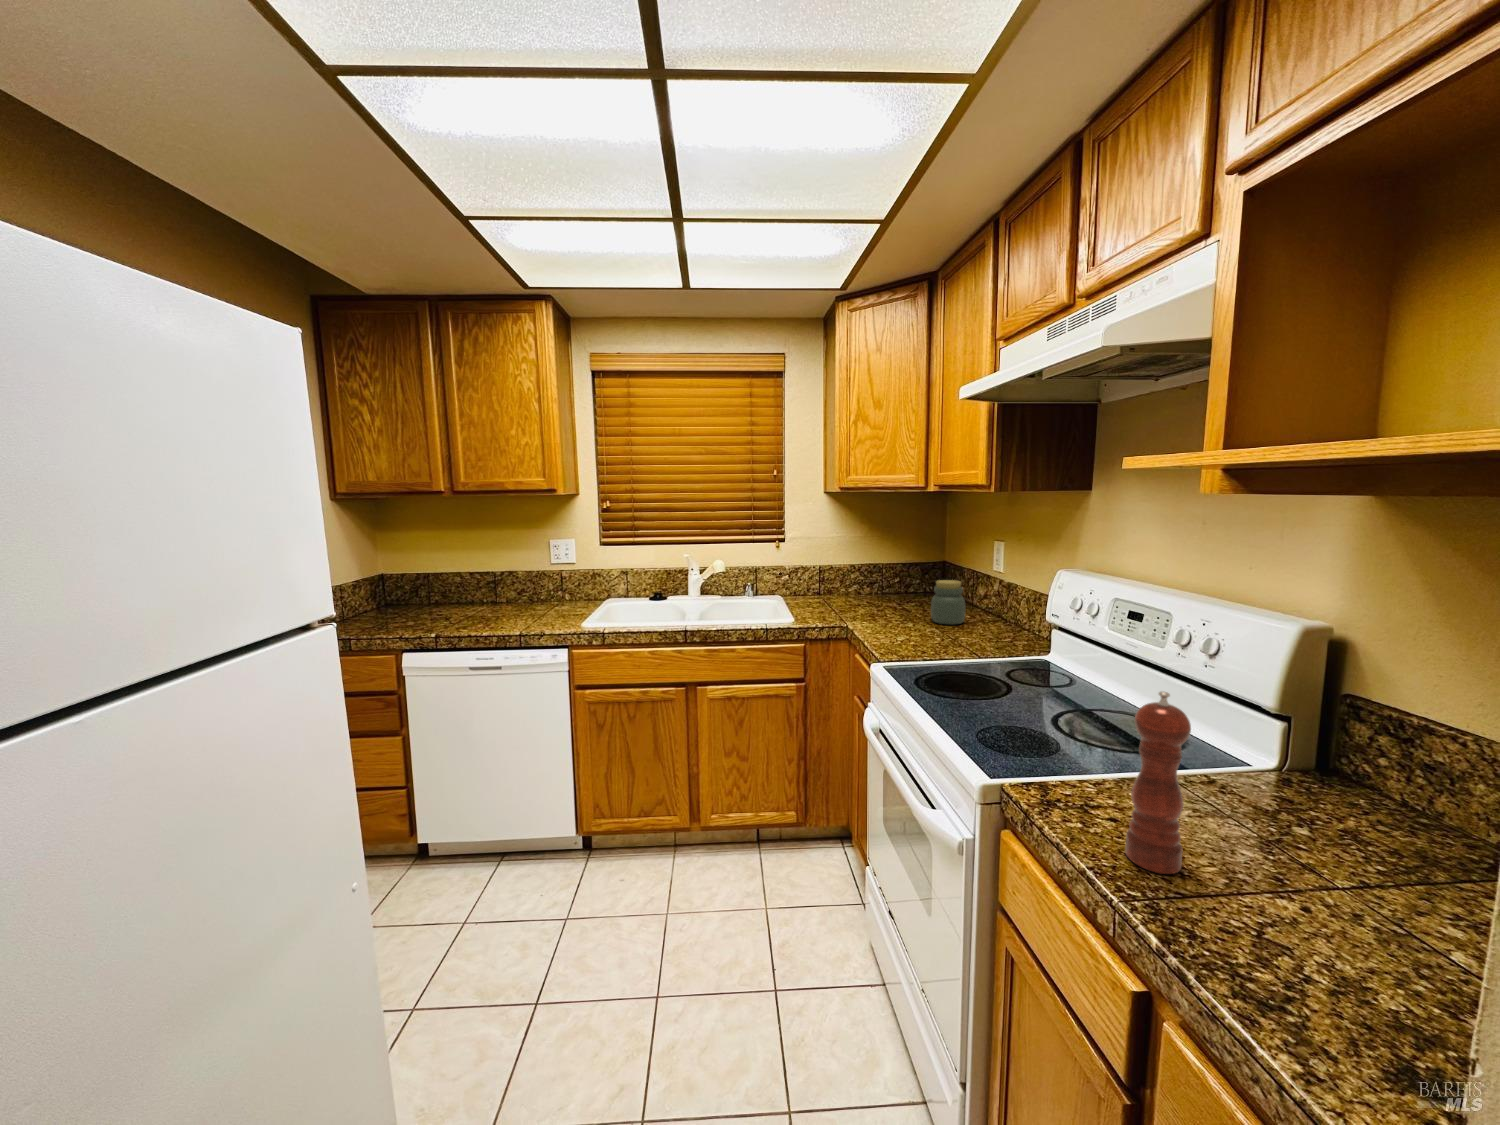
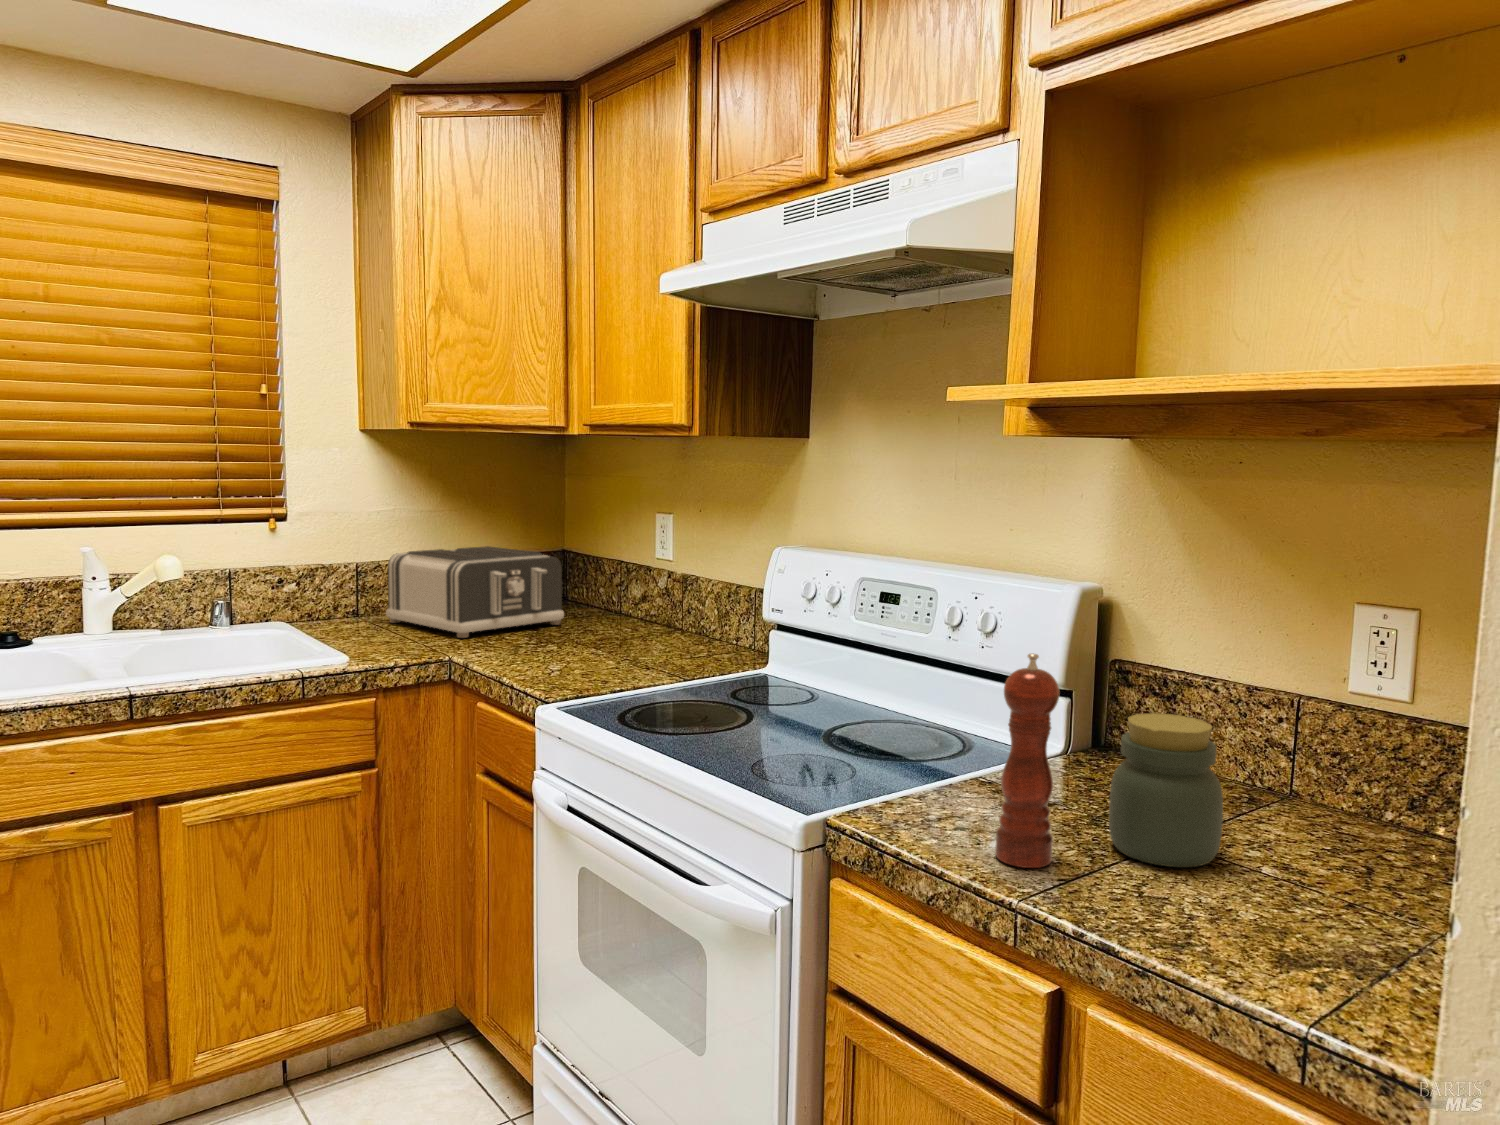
toaster: none [831,558,928,611] -> present [386,546,564,638]
jar: present [931,580,965,624] -> present [1109,713,1223,867]

